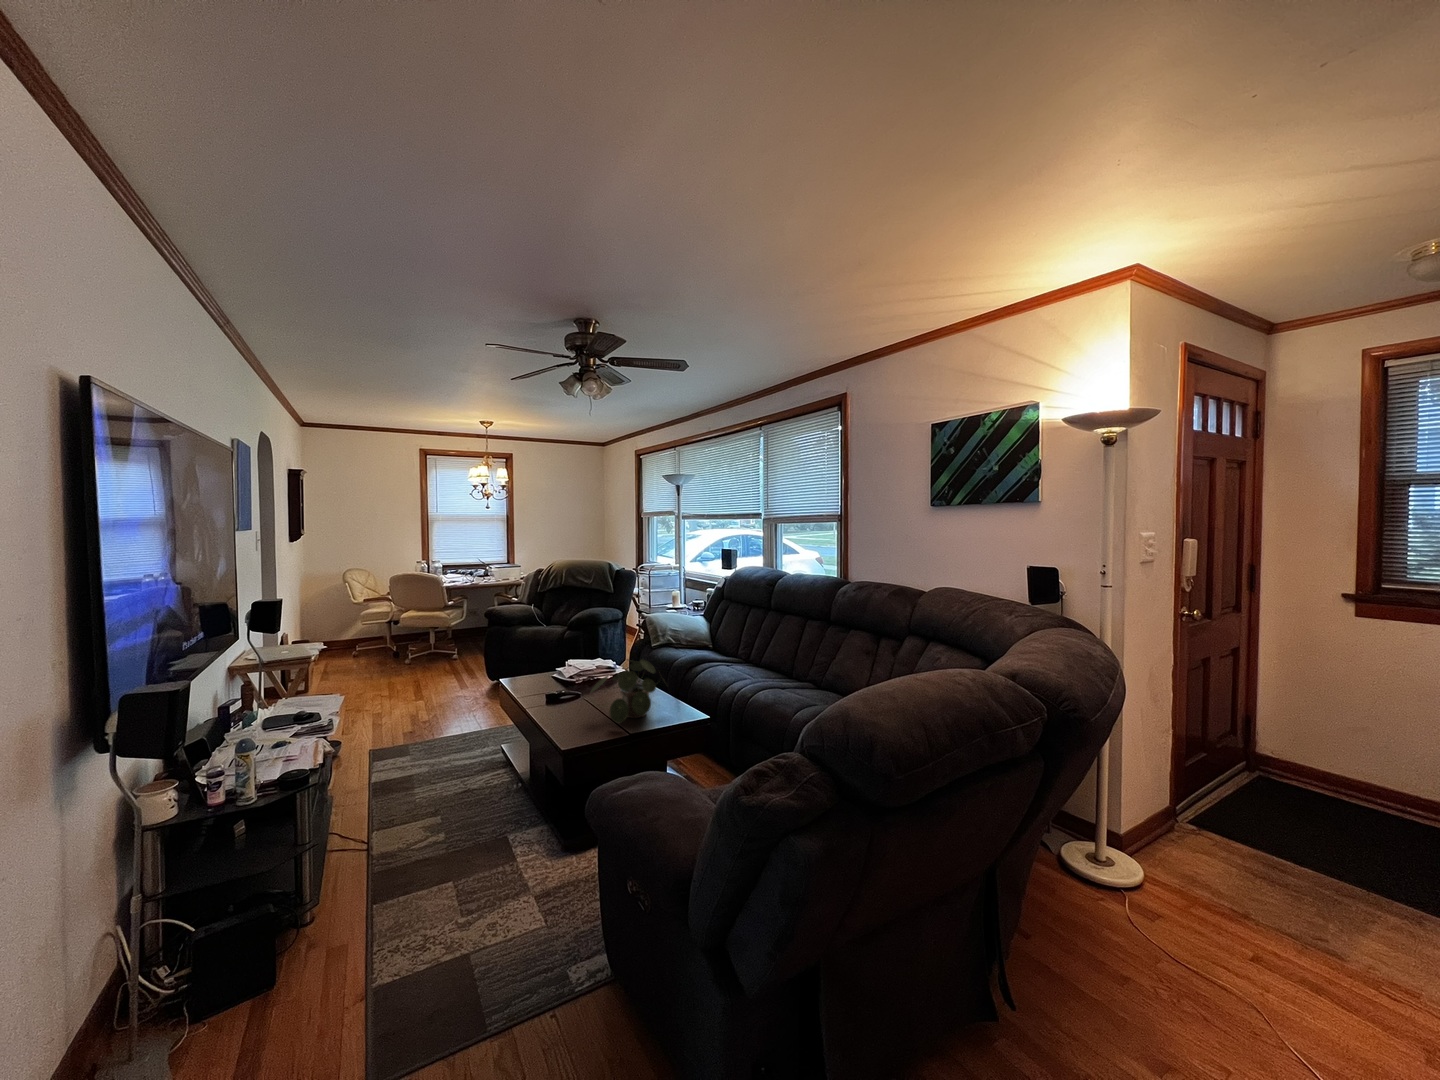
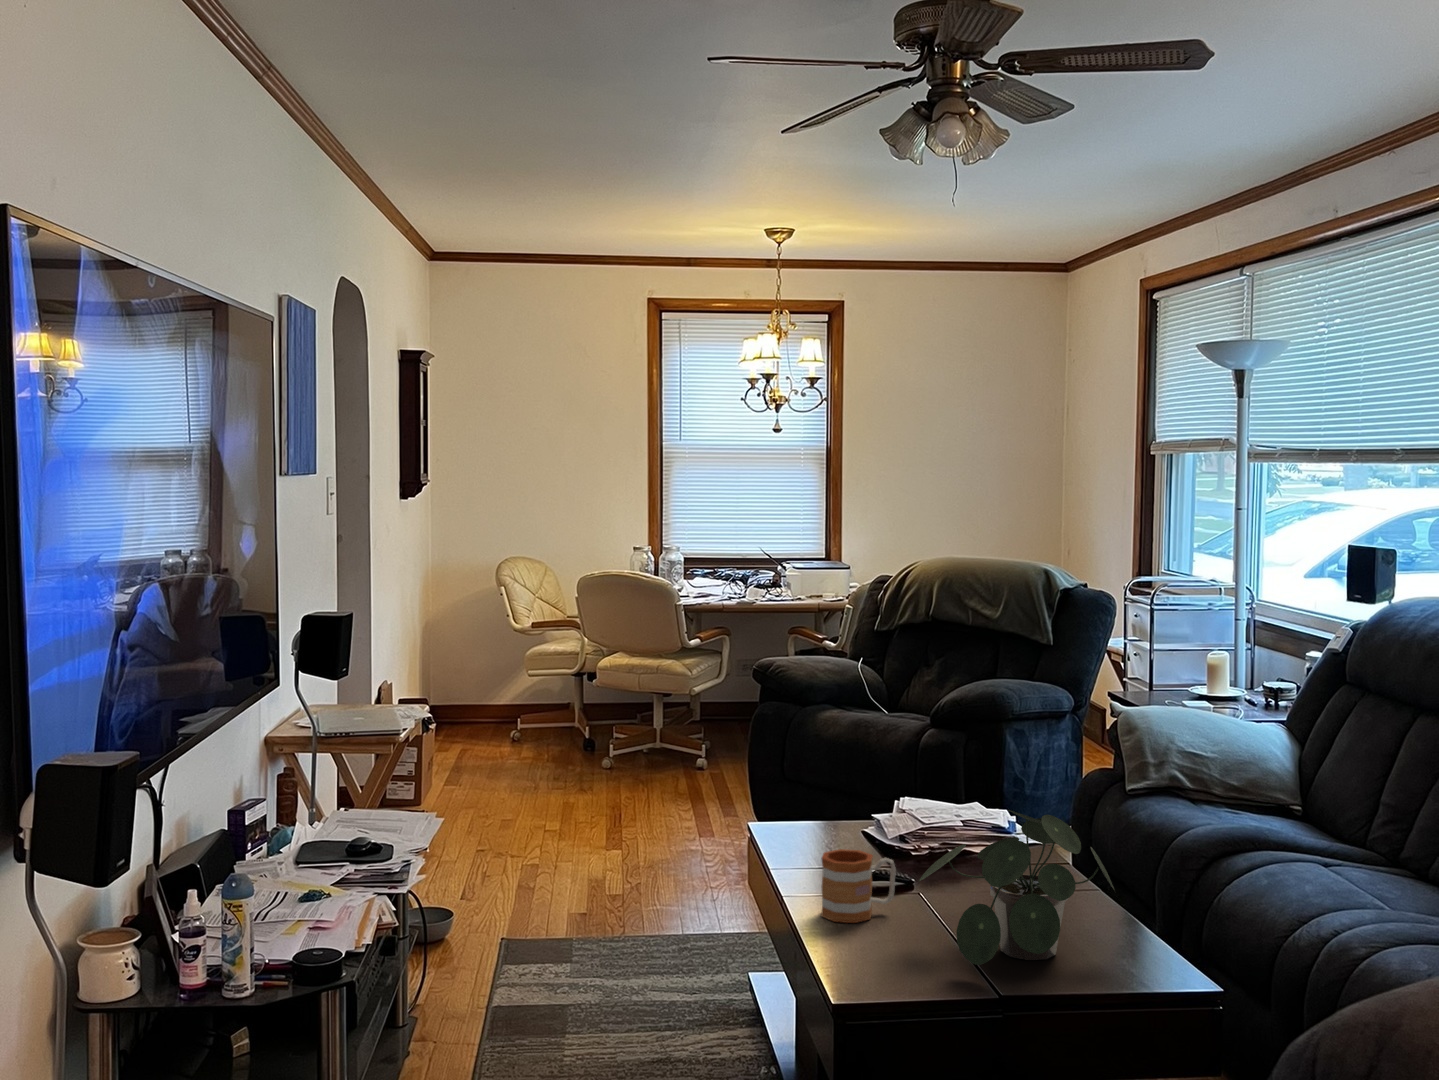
mug: none [546,684,577,715] -> present [821,849,896,923]

